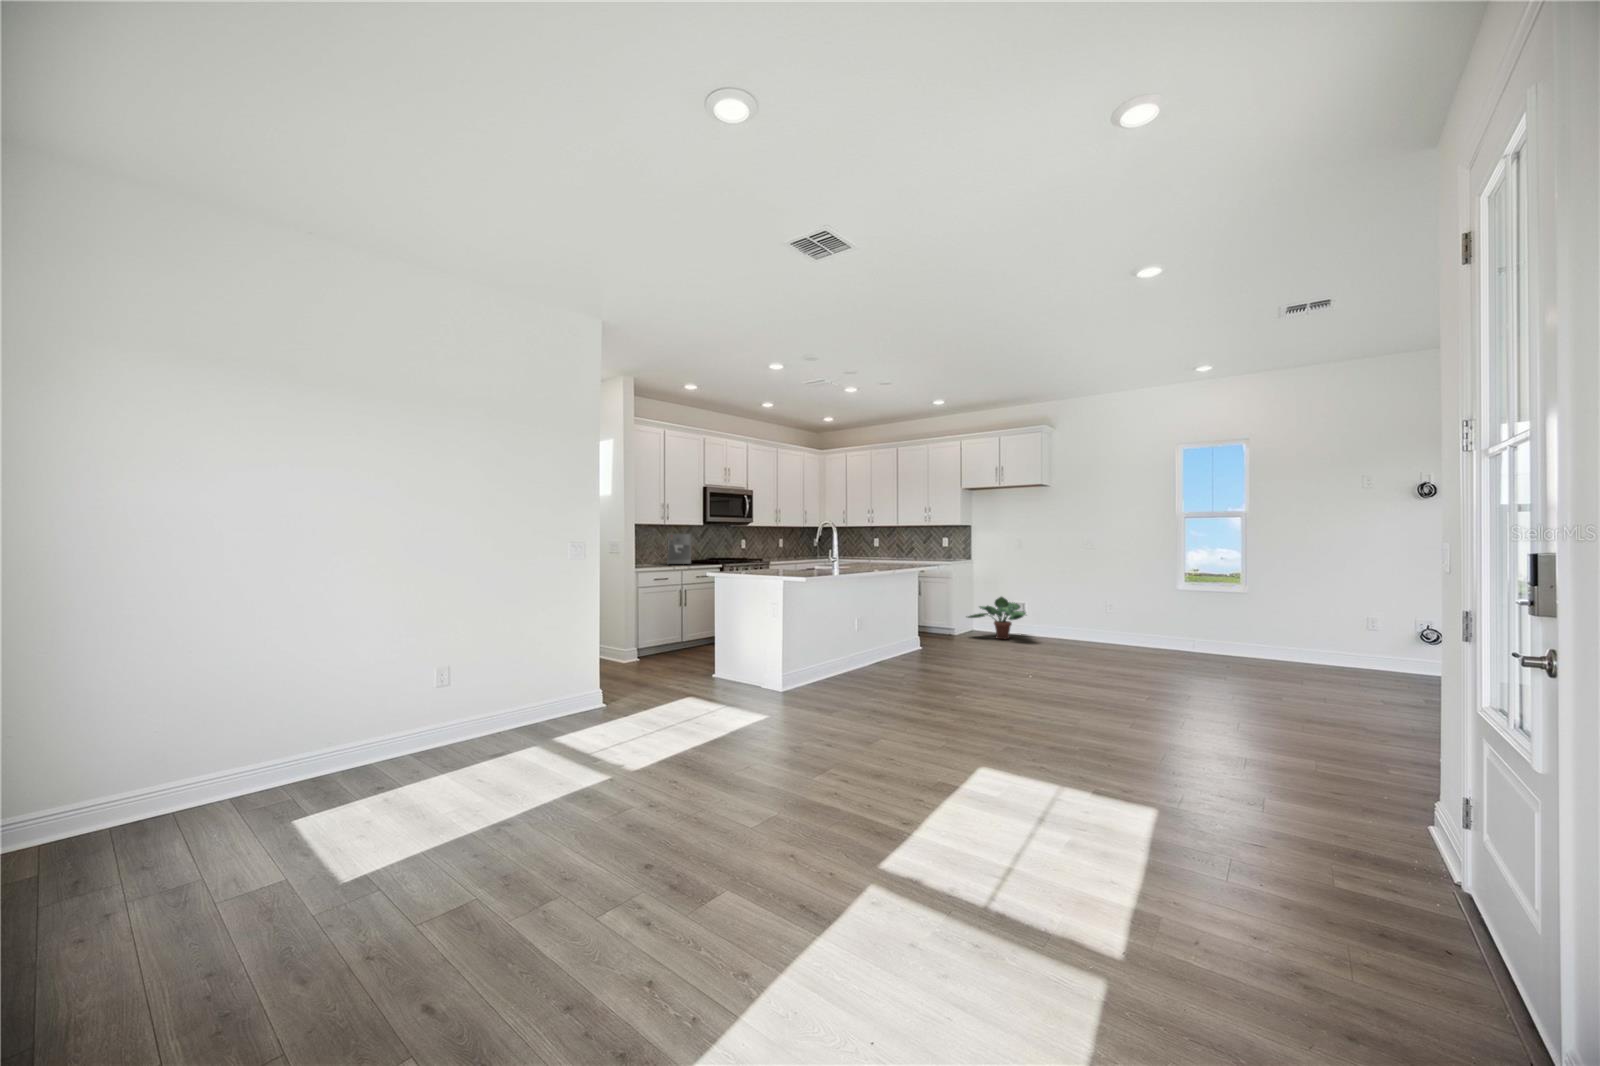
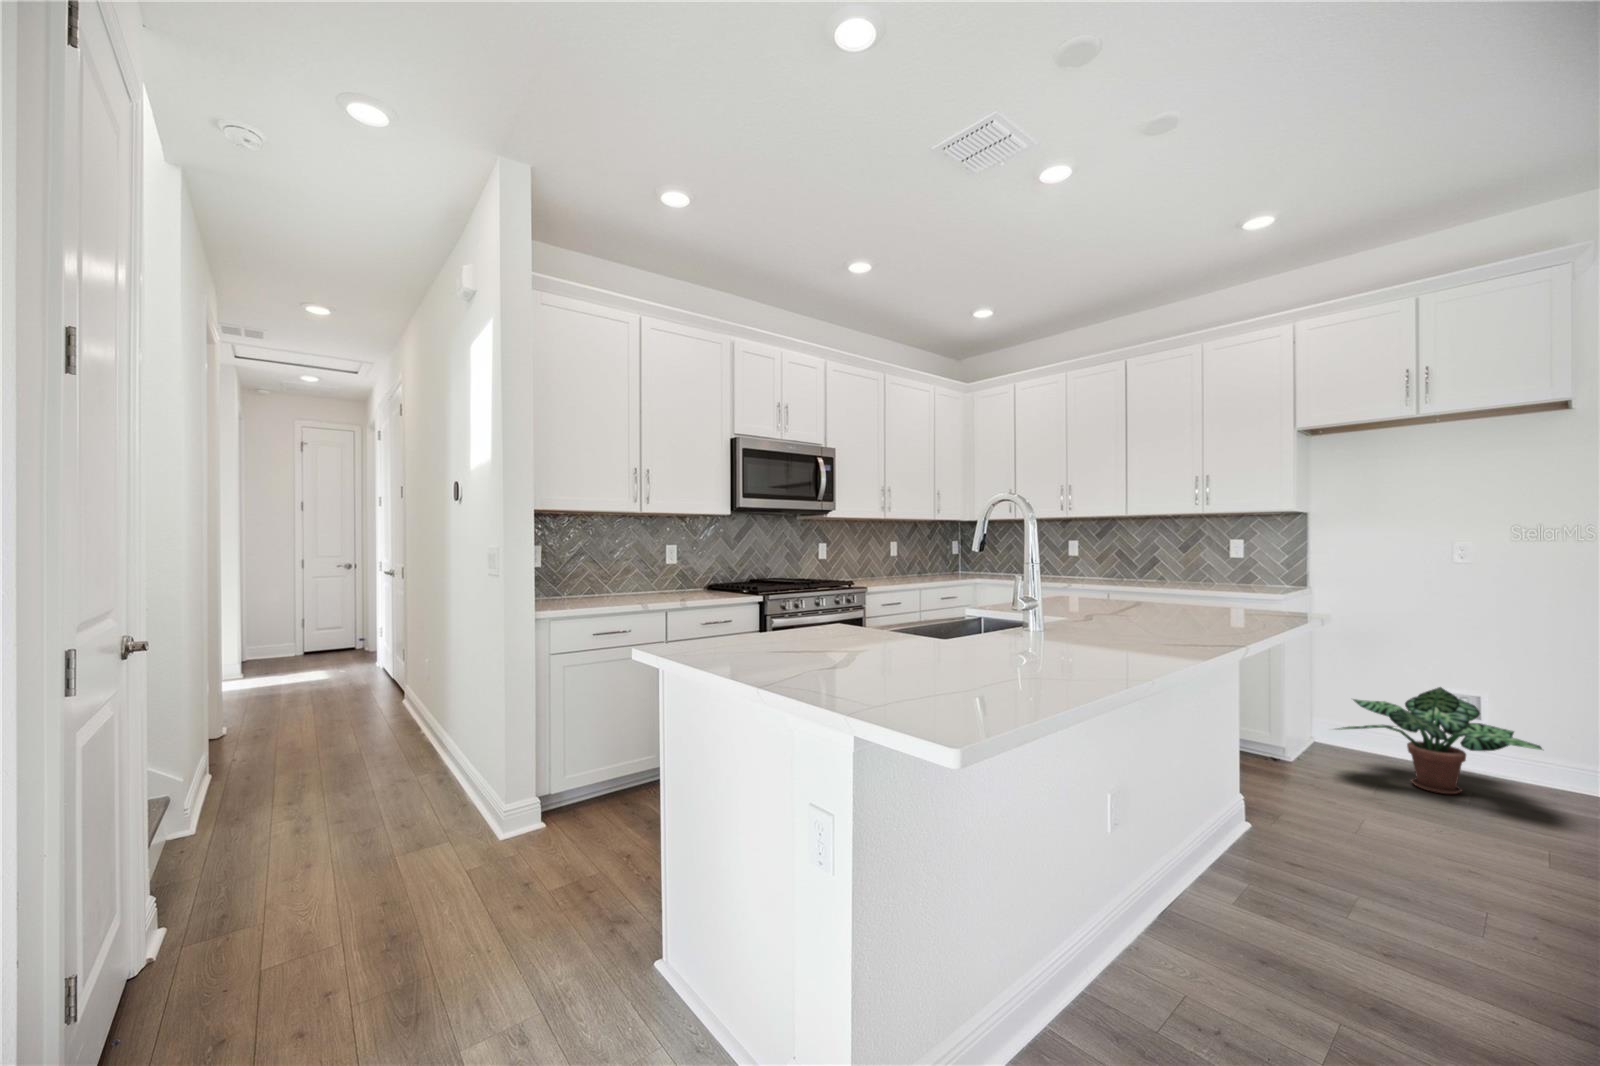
coffee maker: present [667,534,691,564] -> none [646,532,702,597]

